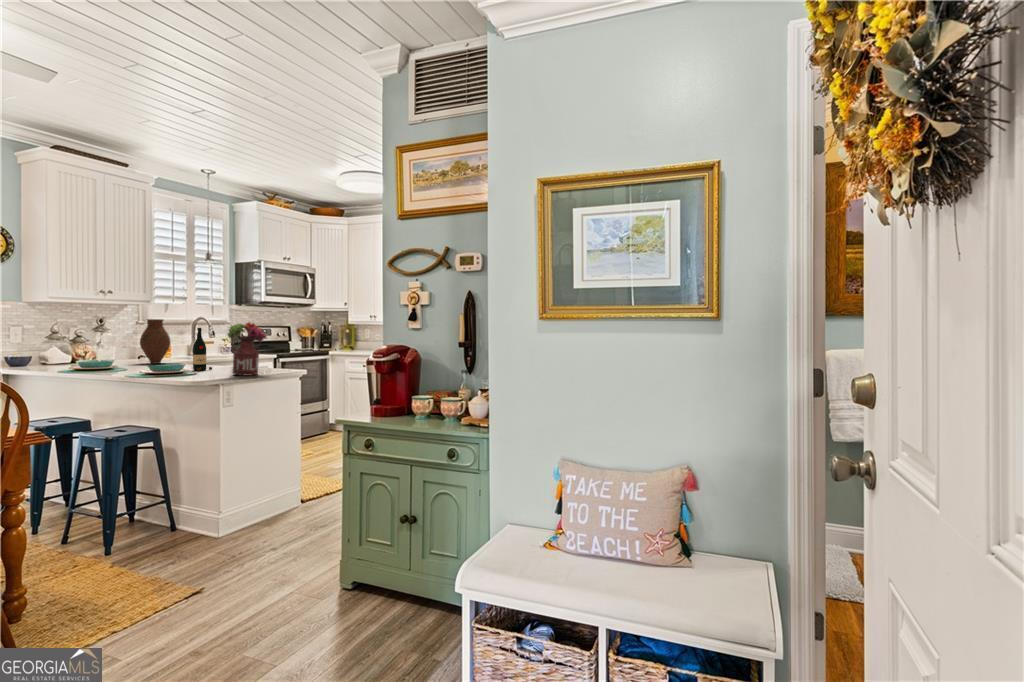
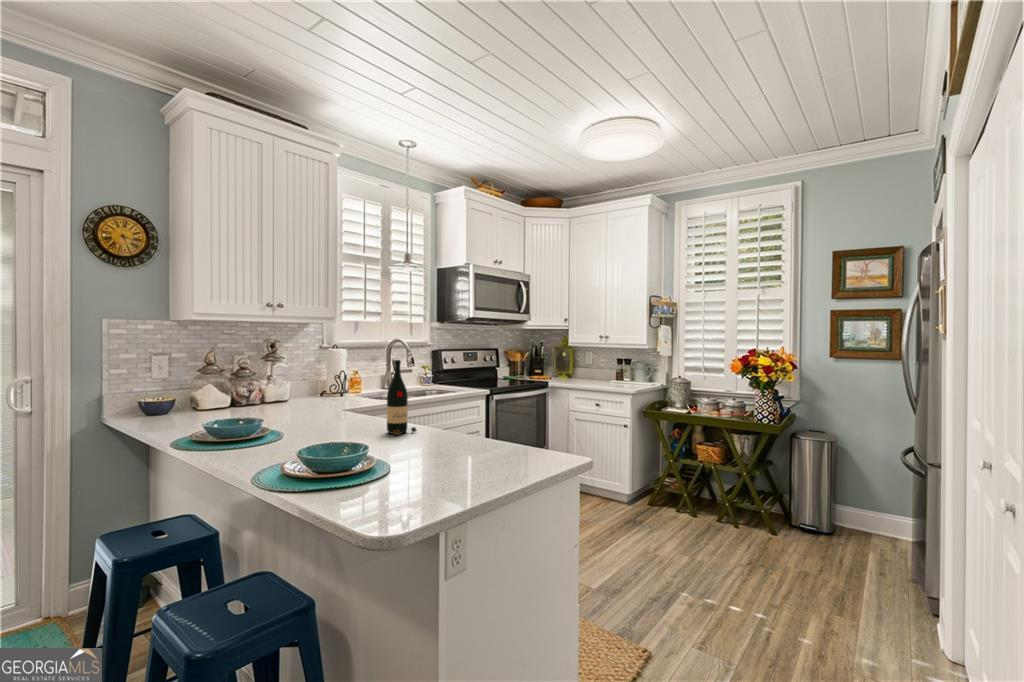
vase: present [140,319,171,364] -> none [317,344,358,409]
flower arrangement: present [227,322,267,376] -> none [447,352,520,460]

